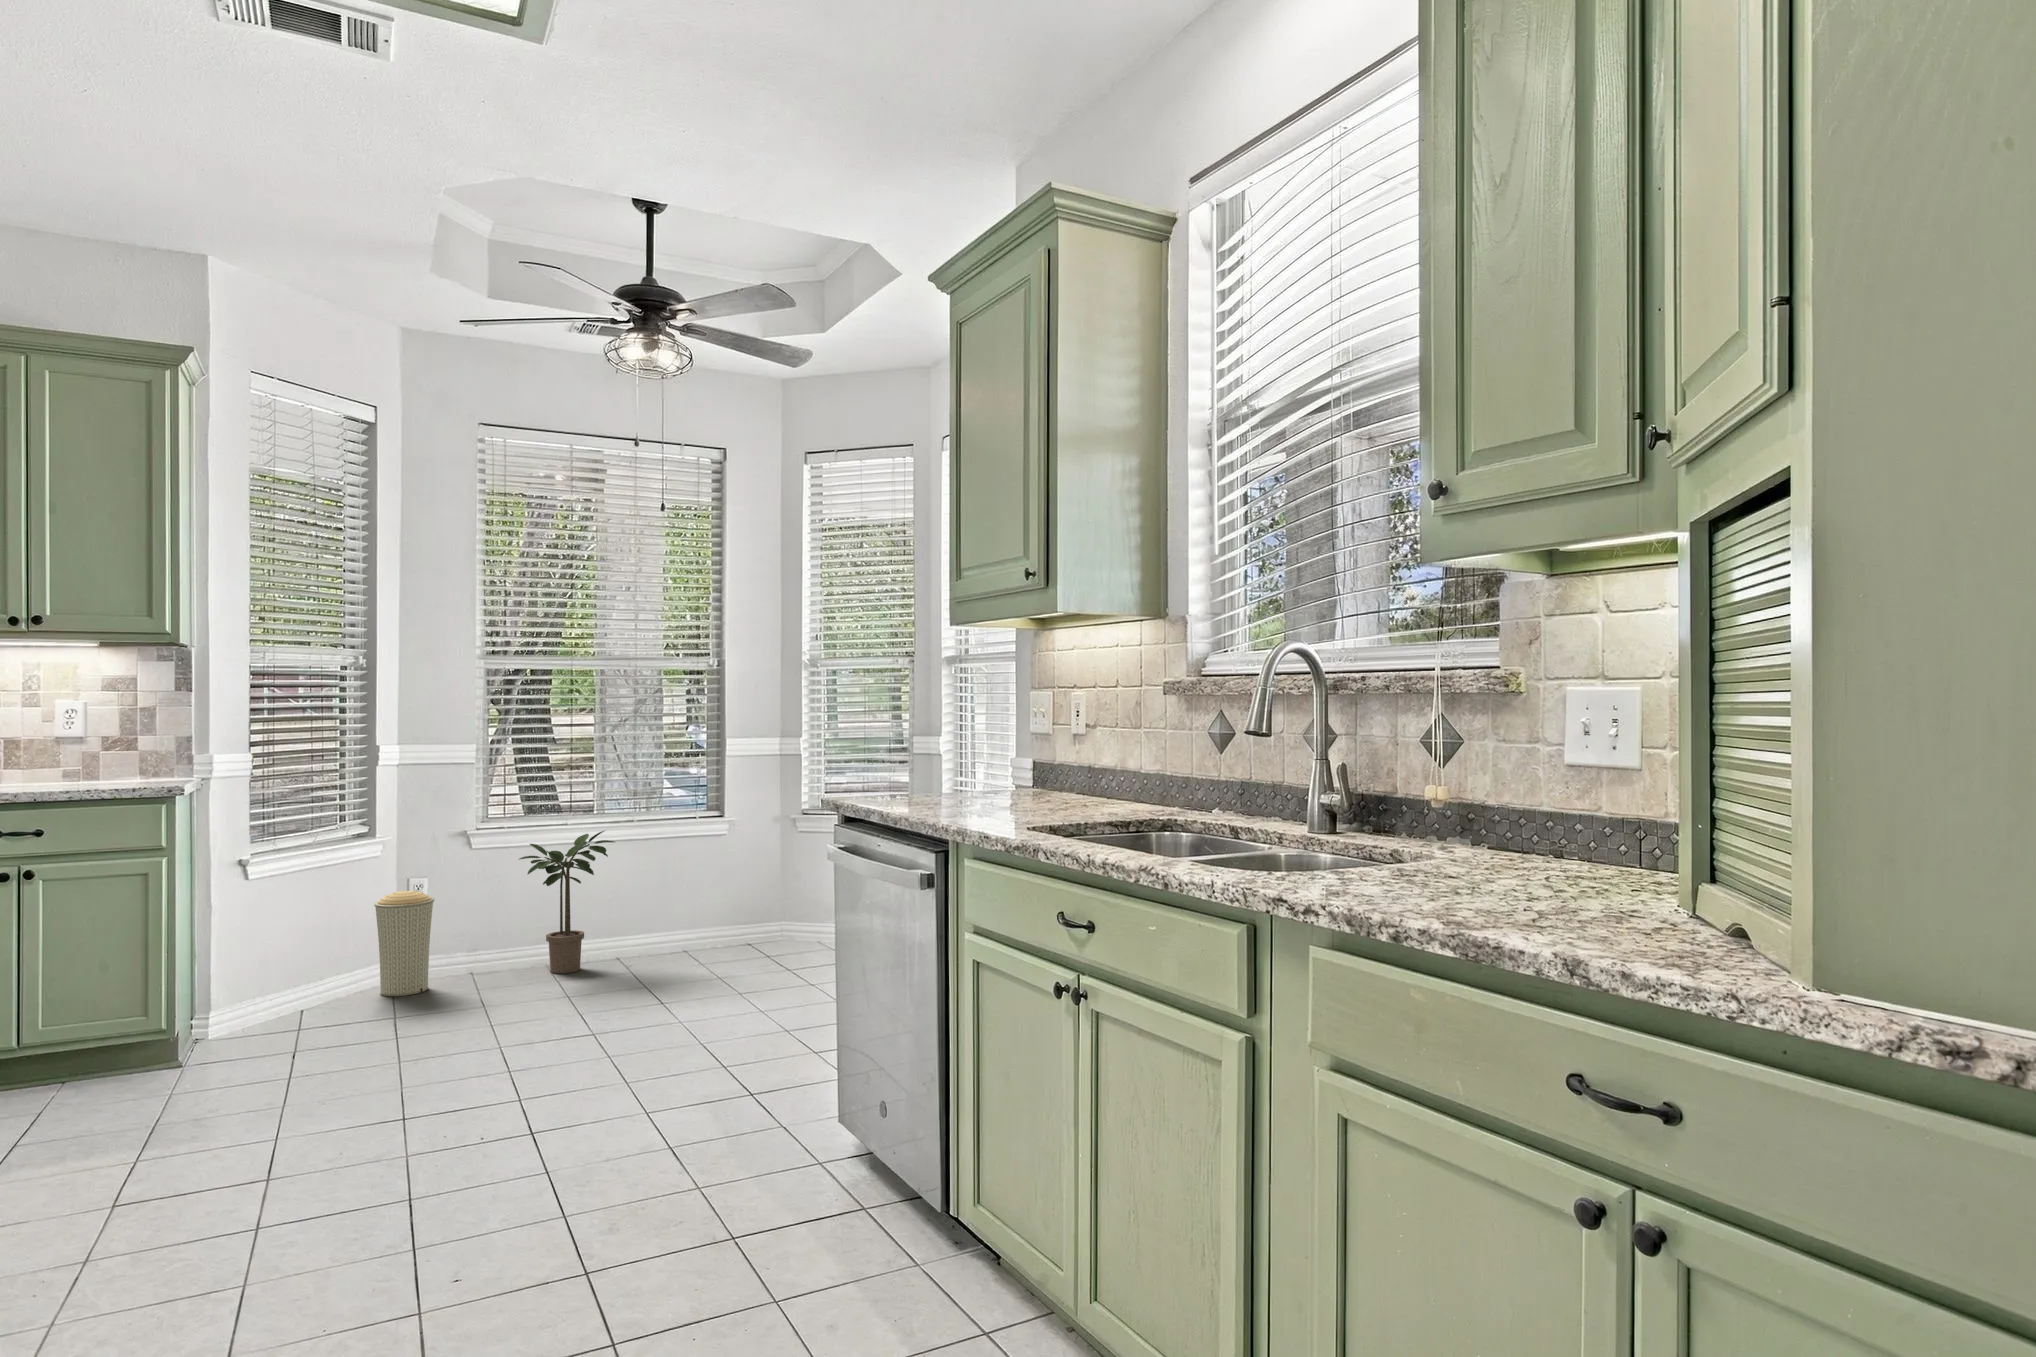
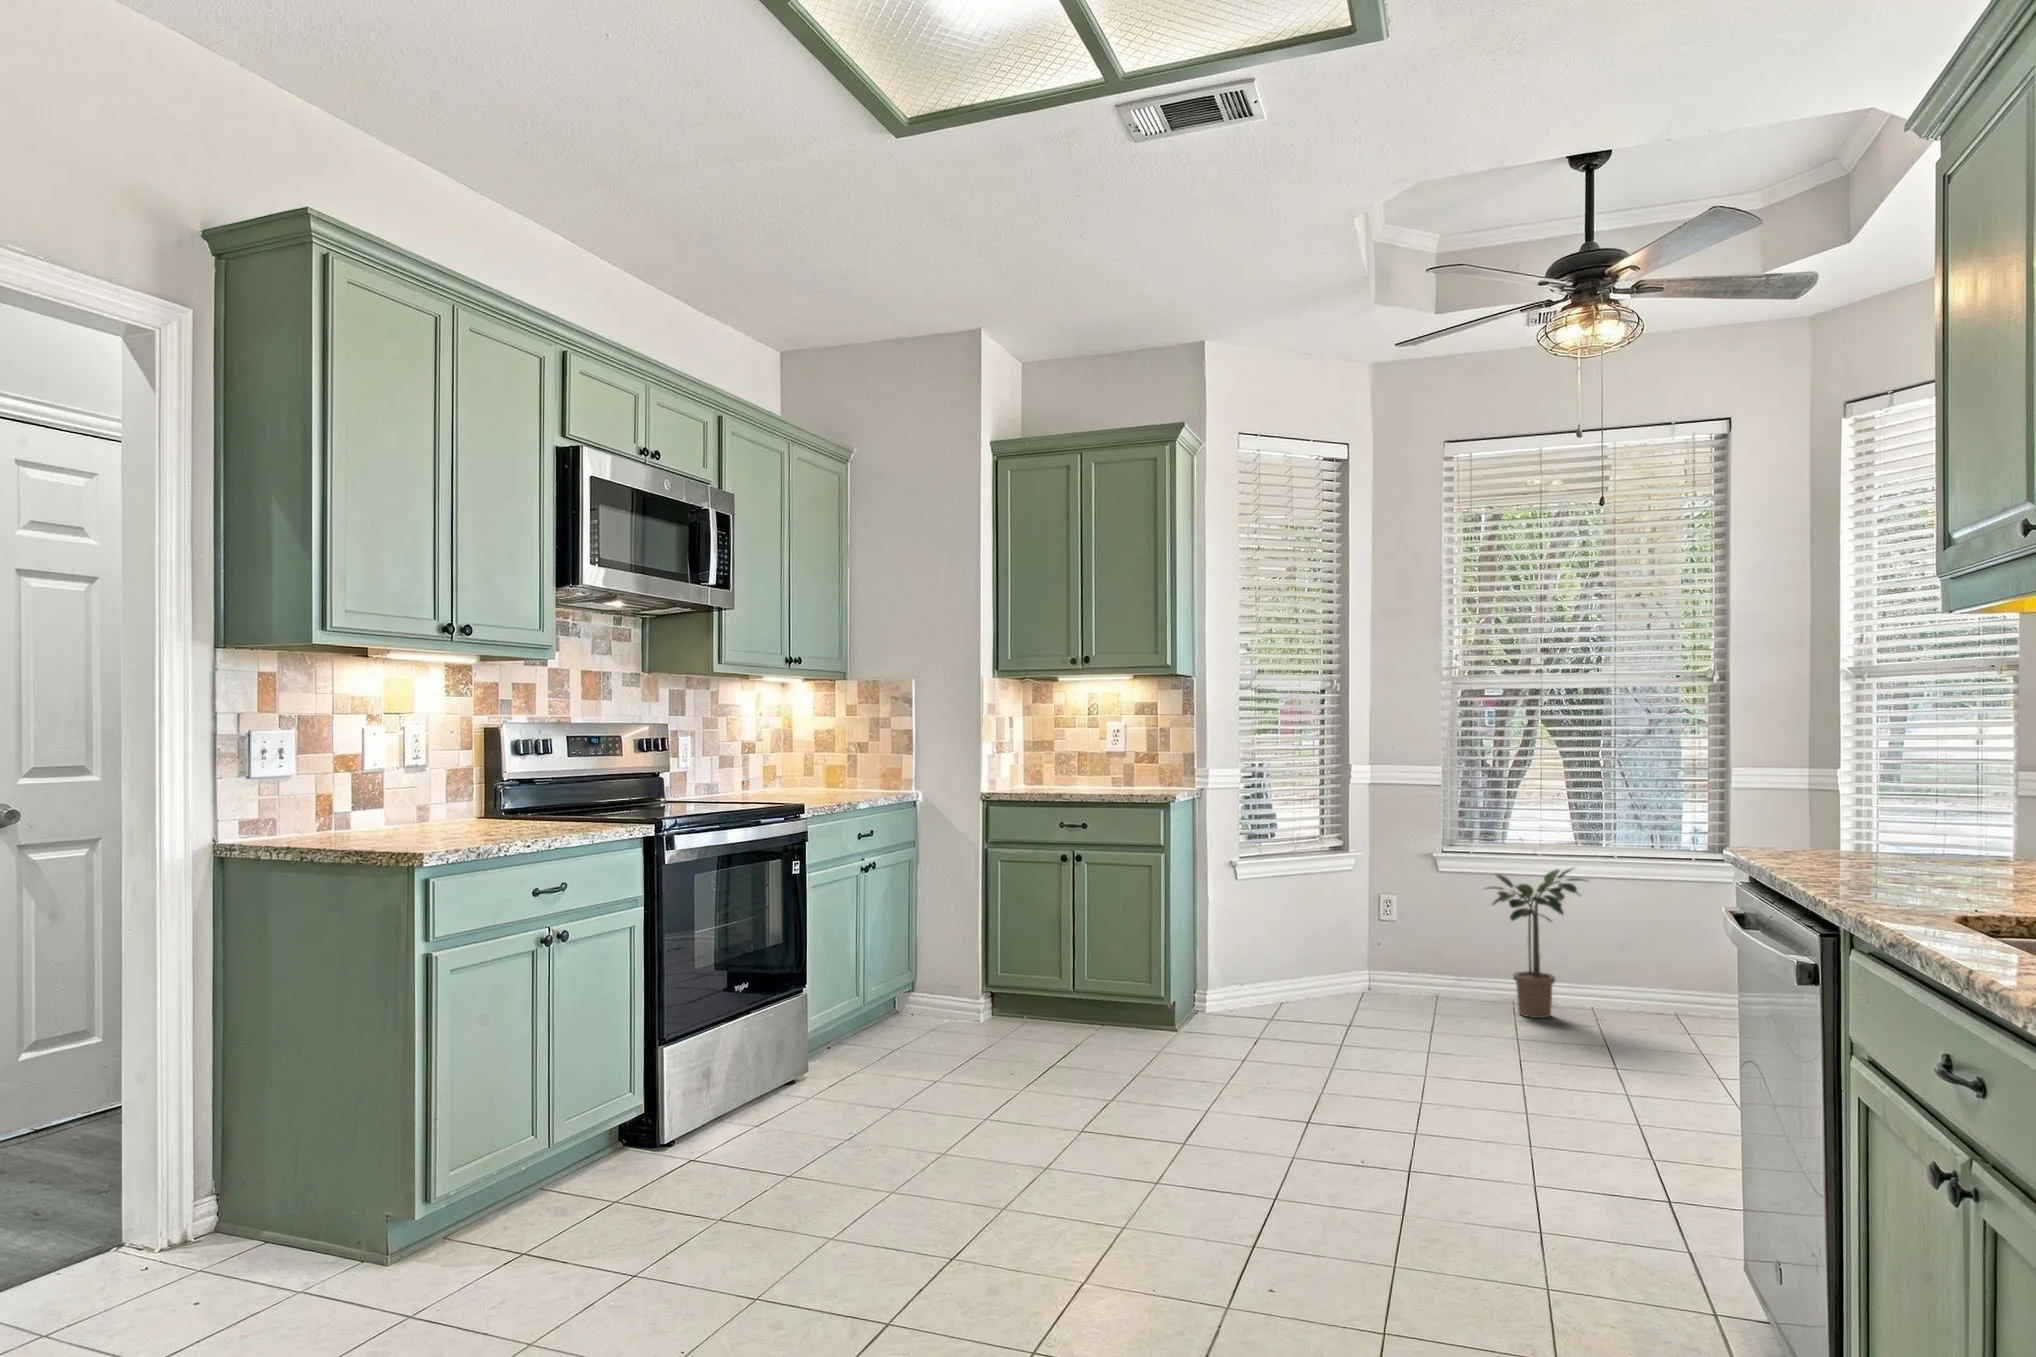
trash can: present [374,891,434,996] -> none [1345,908,1399,1010]

